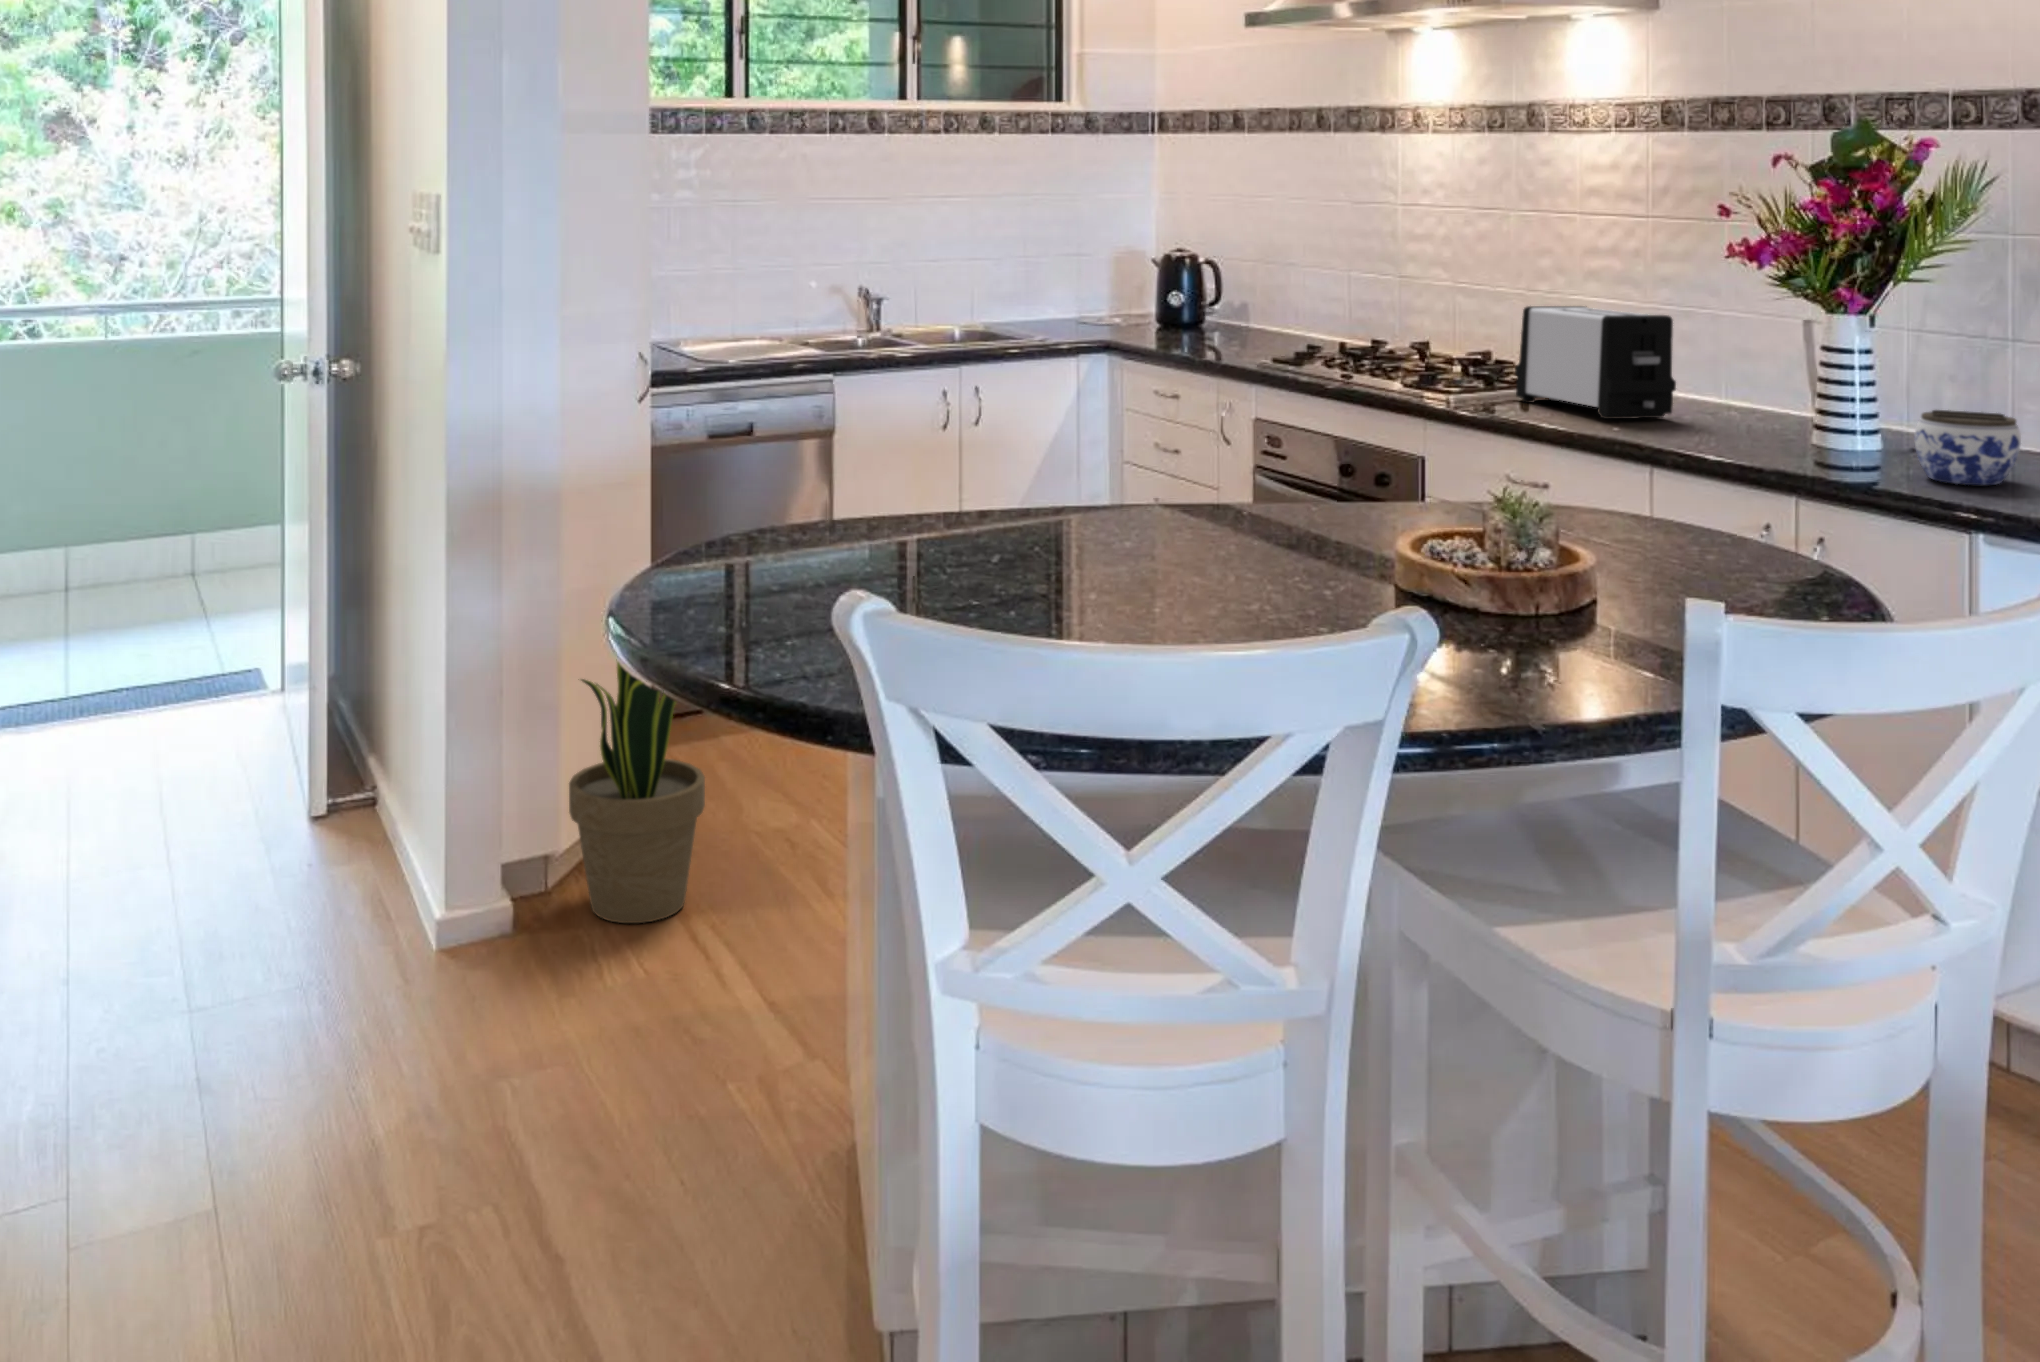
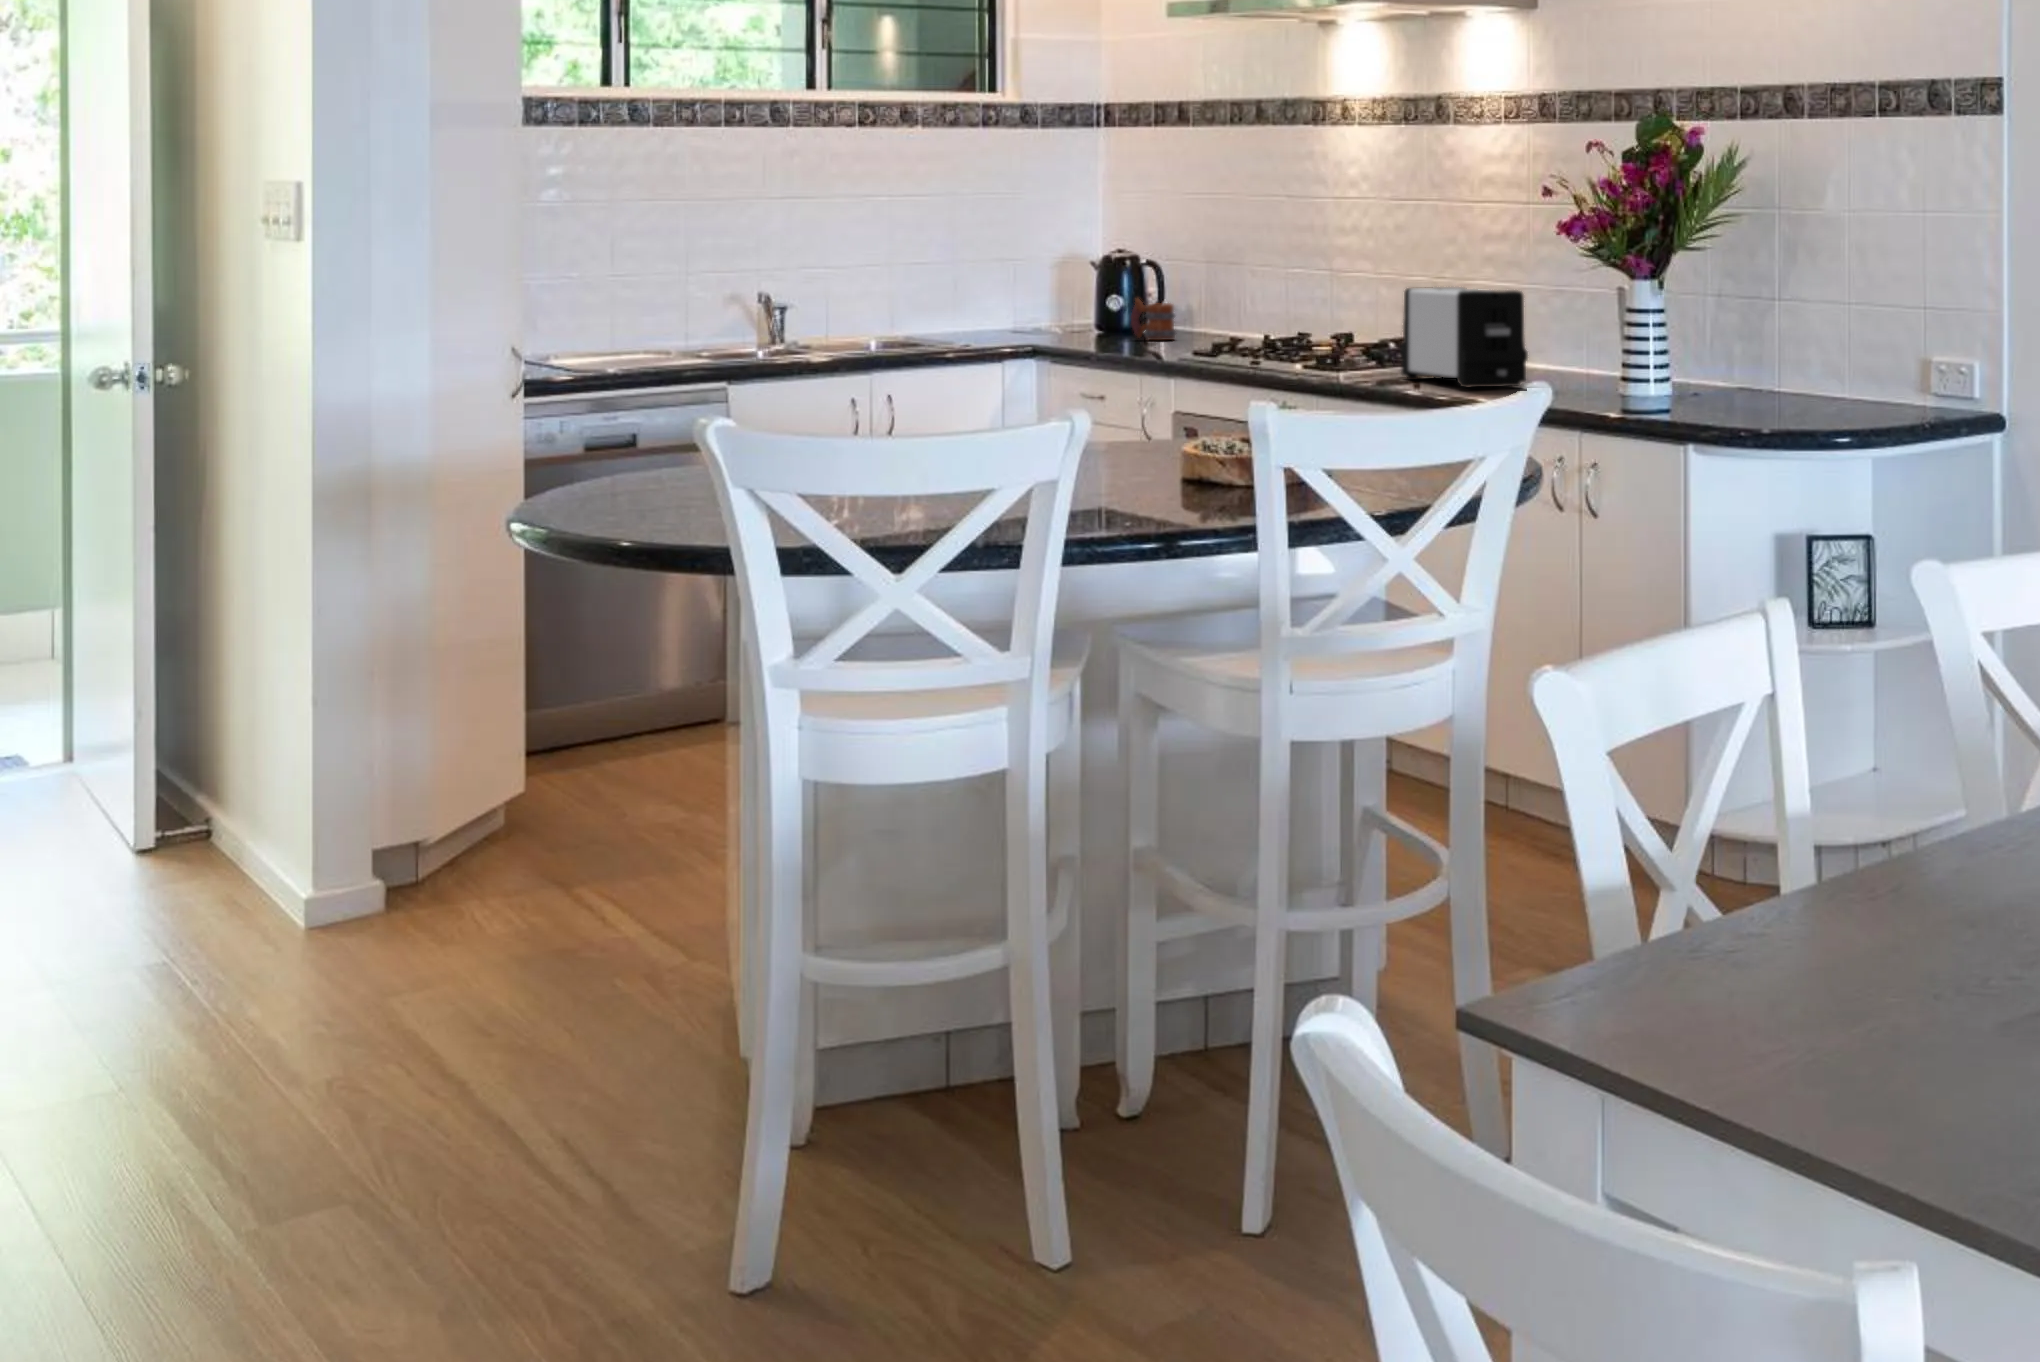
mug: none [1193,297,1236,337] -> present [1131,299,1176,340]
jar: present [1914,410,2021,485] -> none [1673,358,1751,418]
potted plant: present [569,662,705,923] -> none [439,619,585,894]

